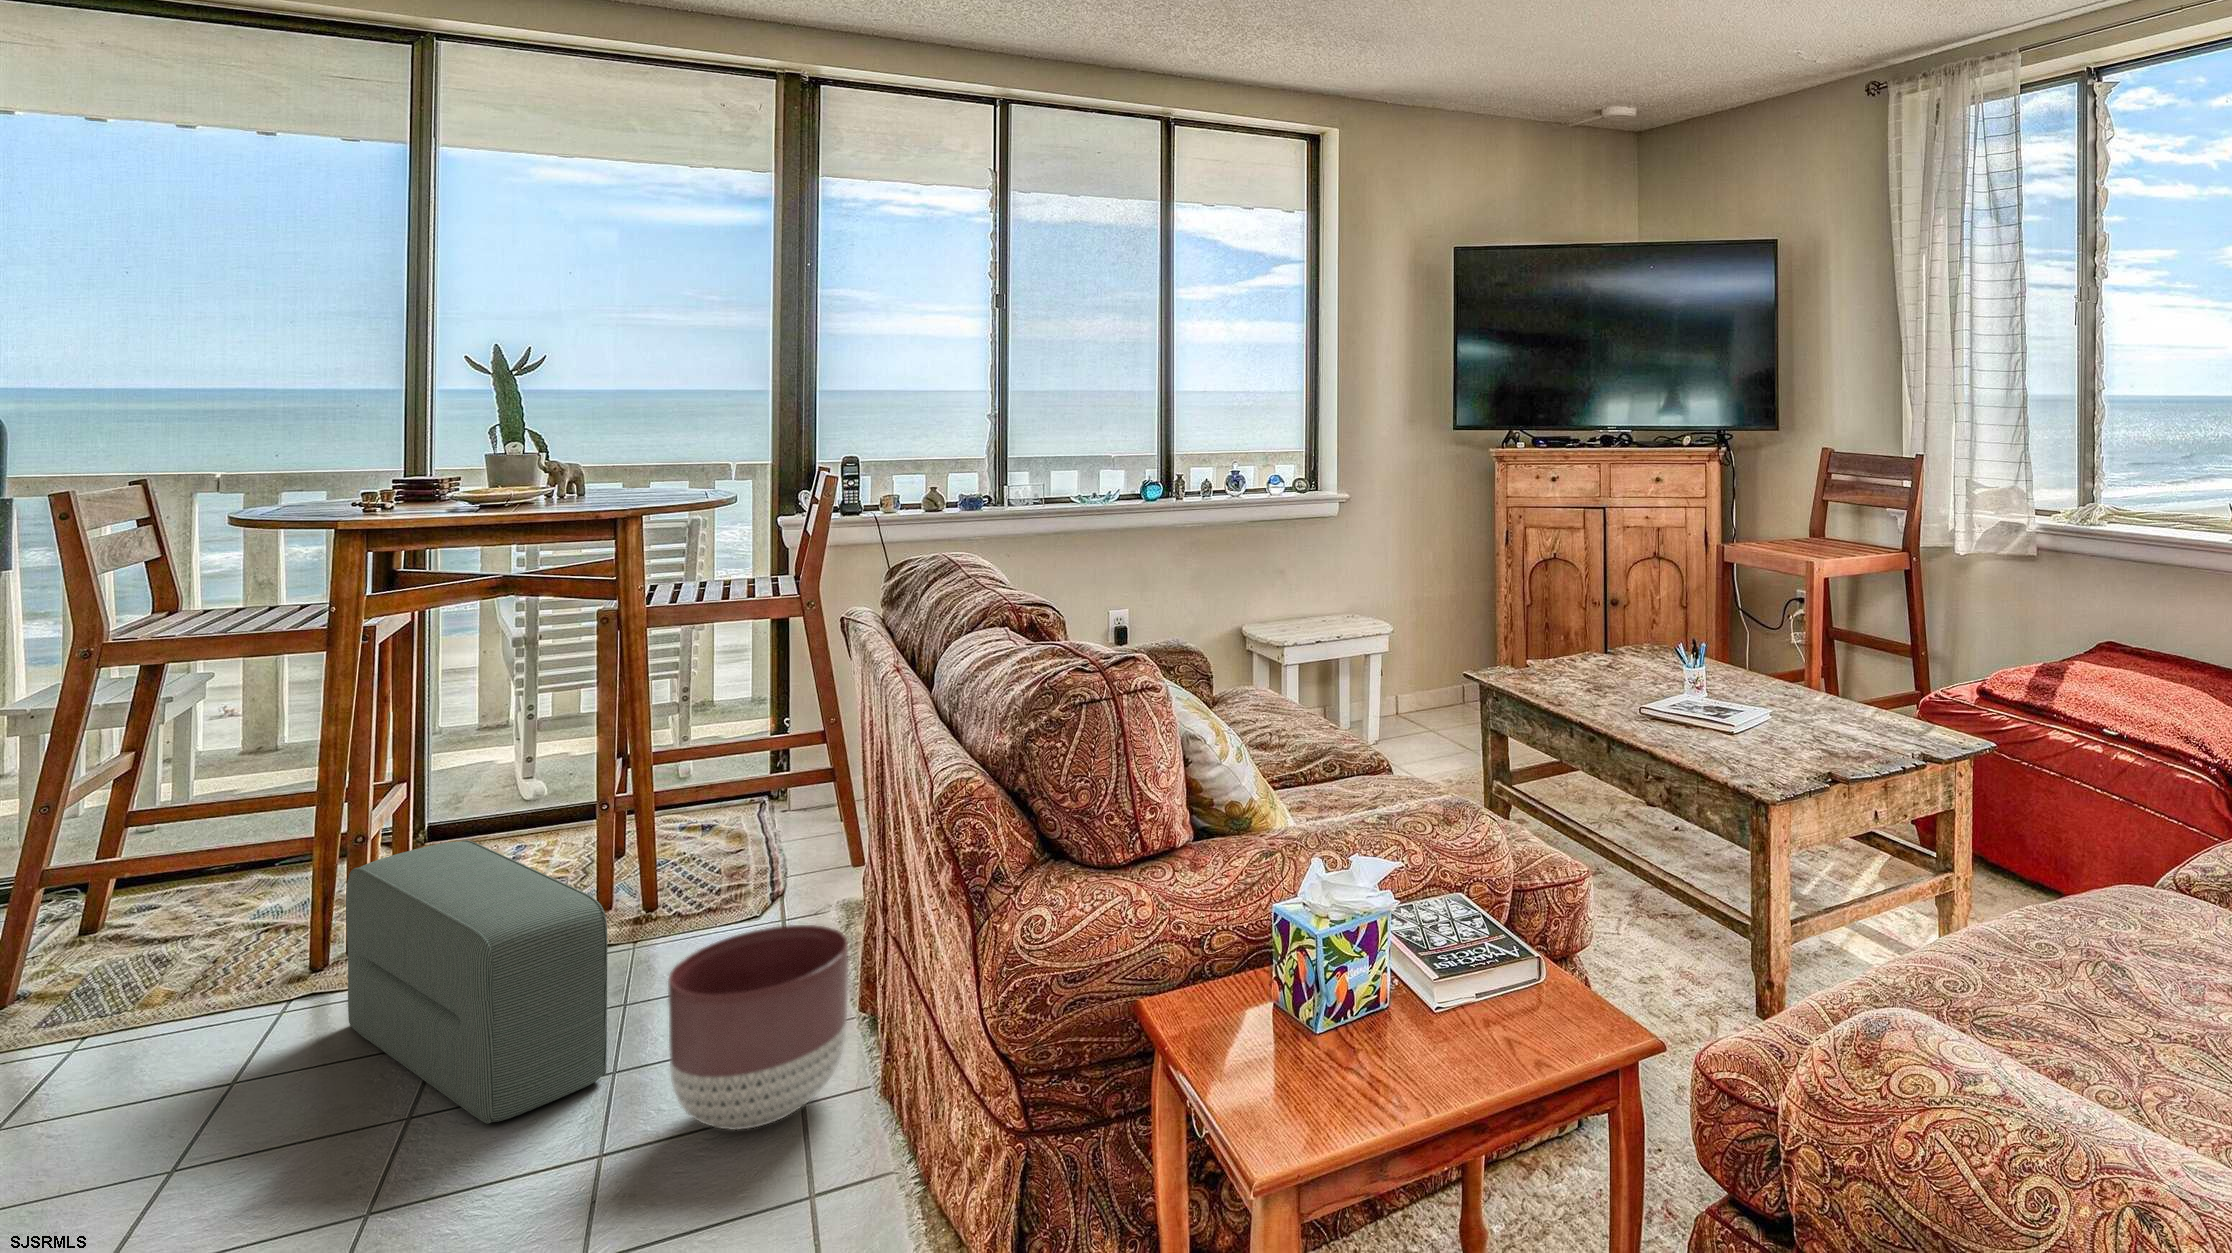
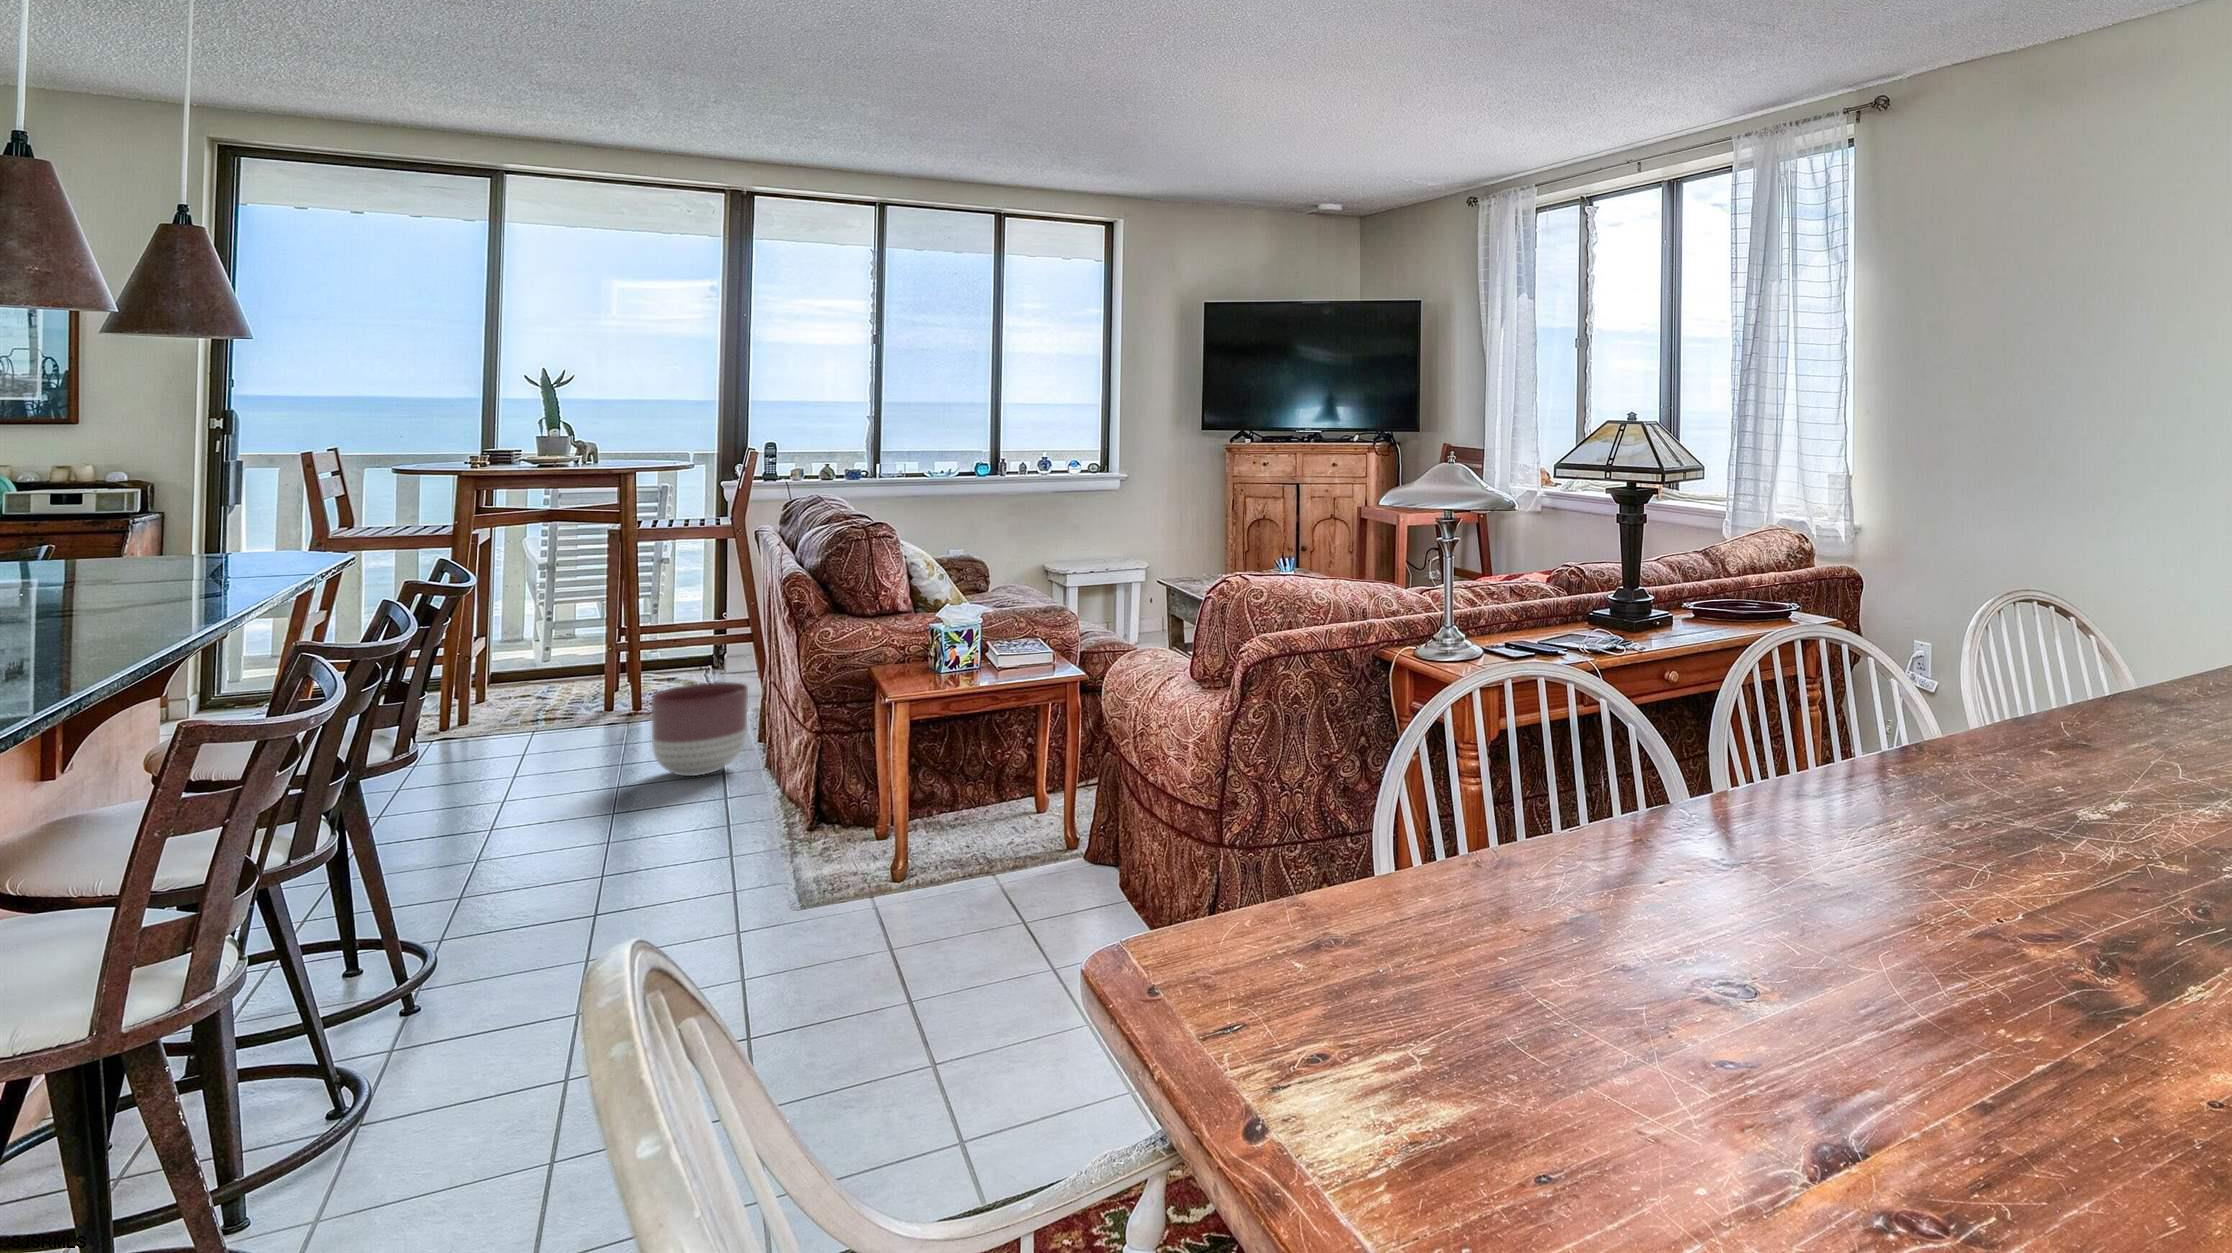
pouf: present [346,840,607,1124] -> none [469,650,618,774]

